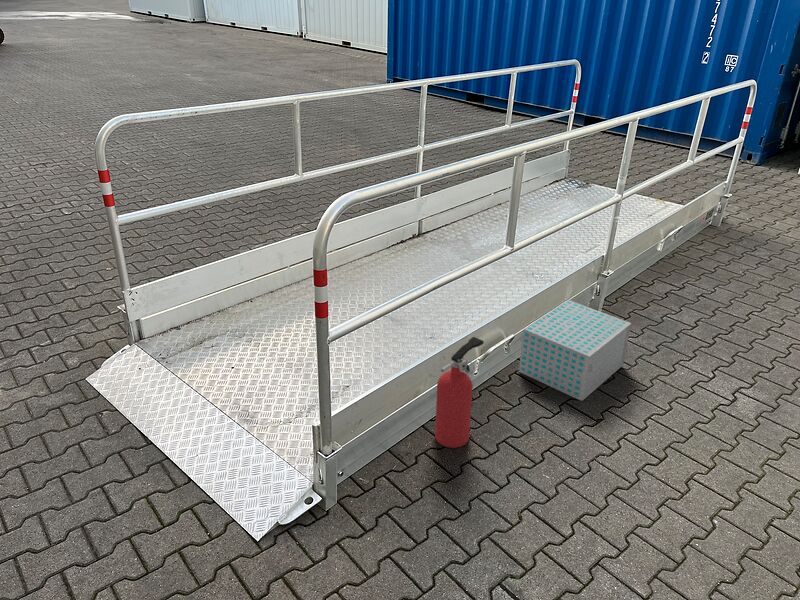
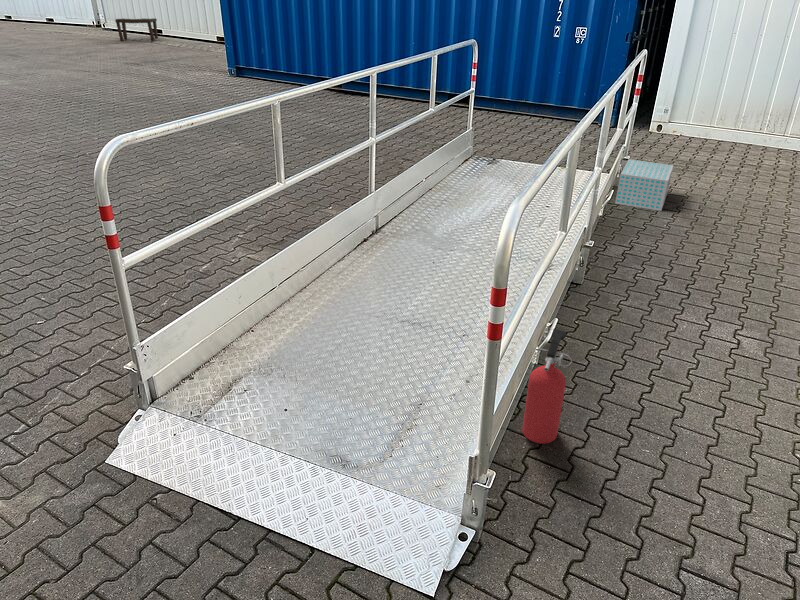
bench: none [313,29,349,51] -> present [115,18,158,42]
storage box: present [519,300,631,401] -> present [615,159,673,211]

